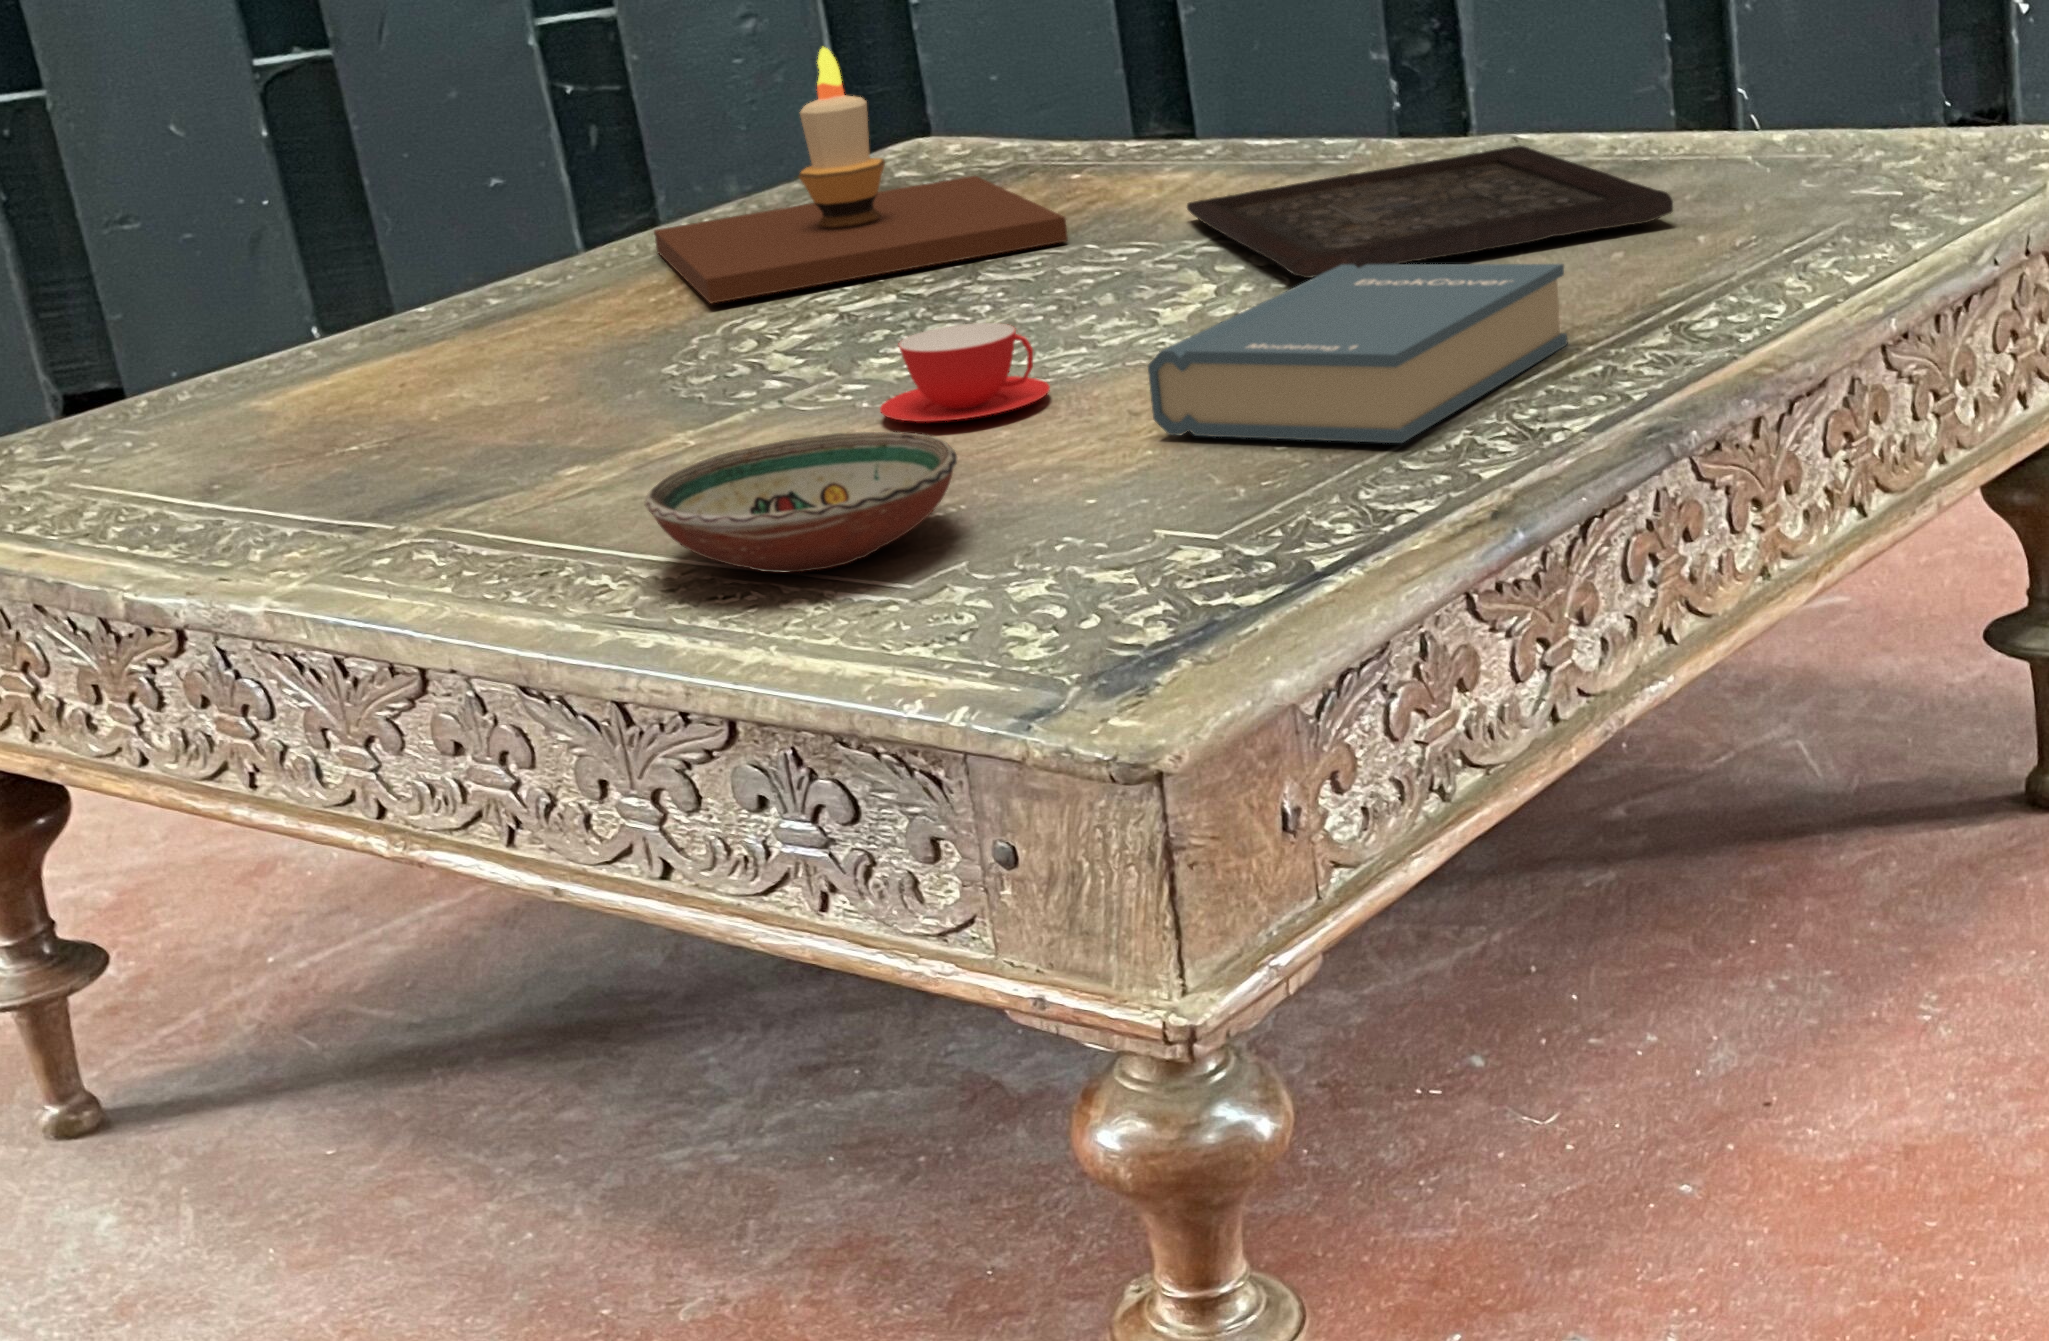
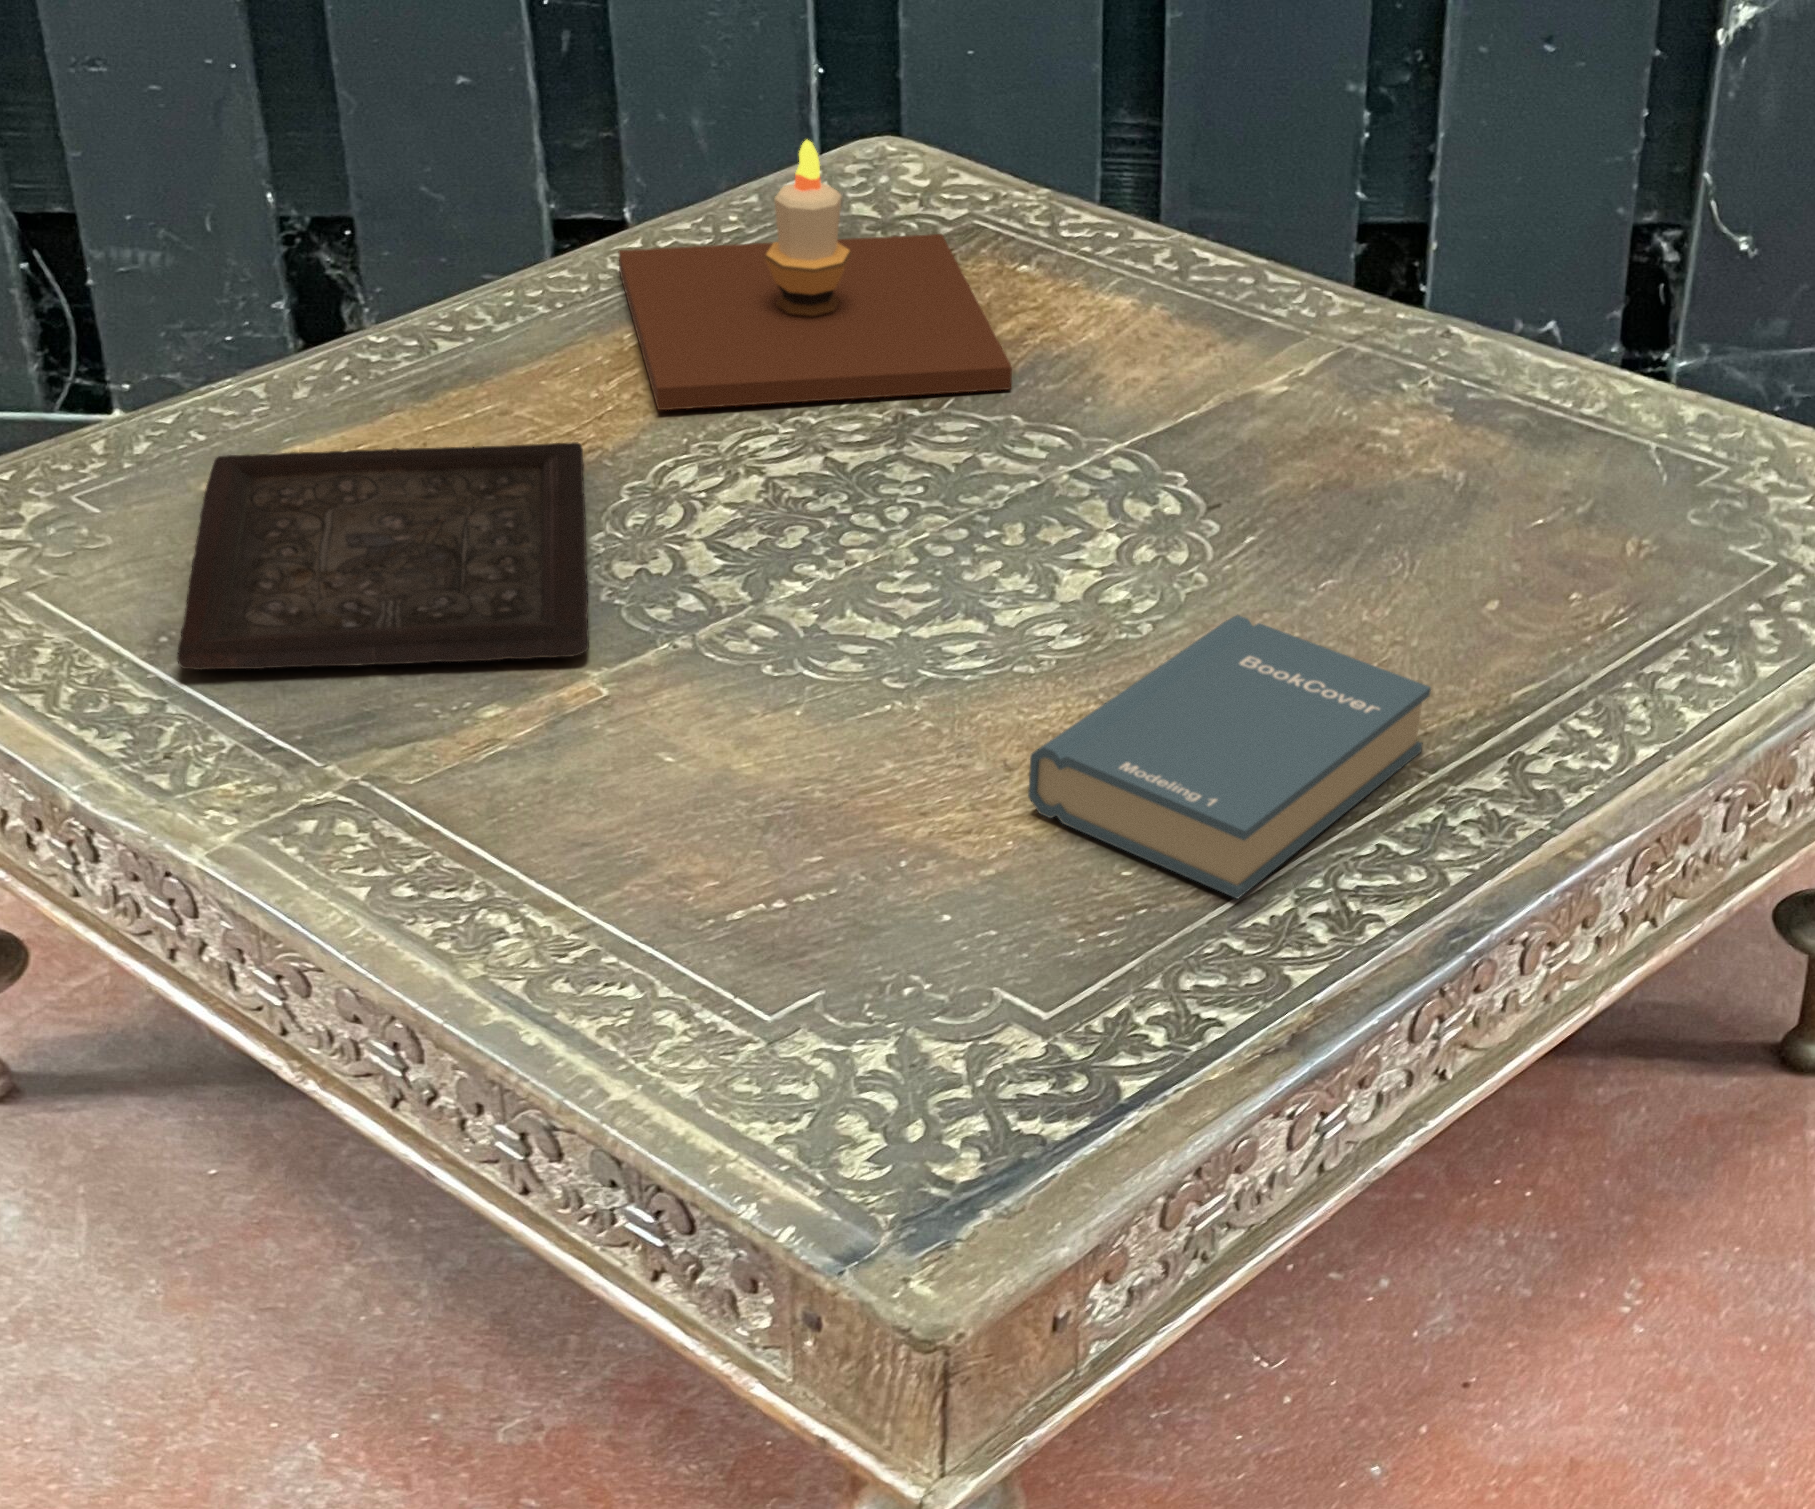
tray: present [1187,145,1673,278] -> present [177,442,589,670]
teacup: present [880,323,1050,422] -> none [789,611,948,730]
decorative bowl: present [645,432,957,572] -> none [553,789,838,967]

